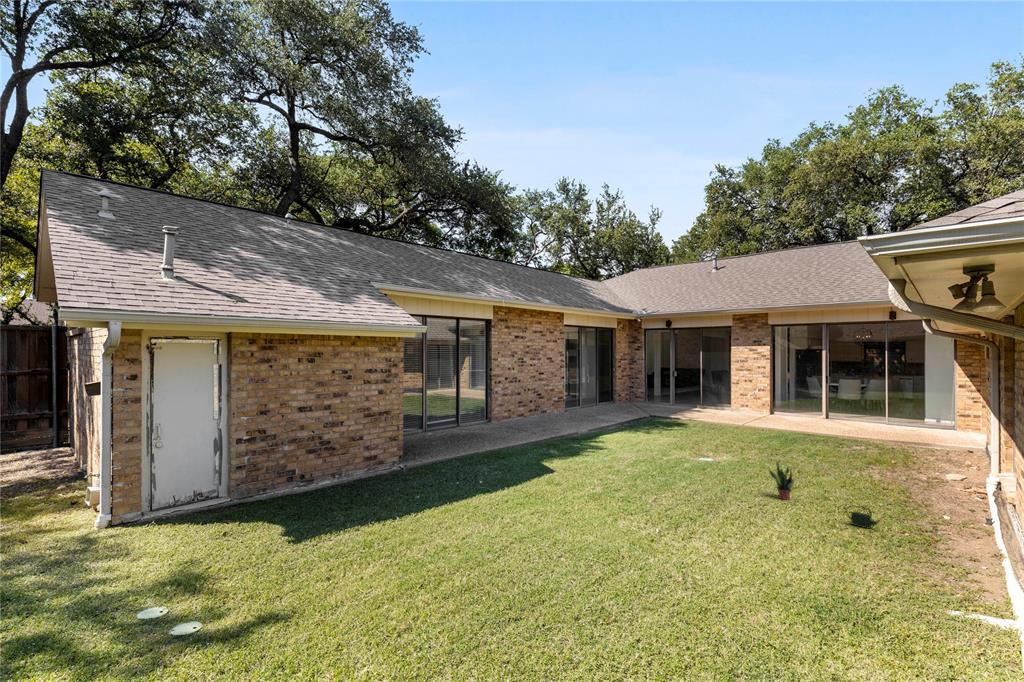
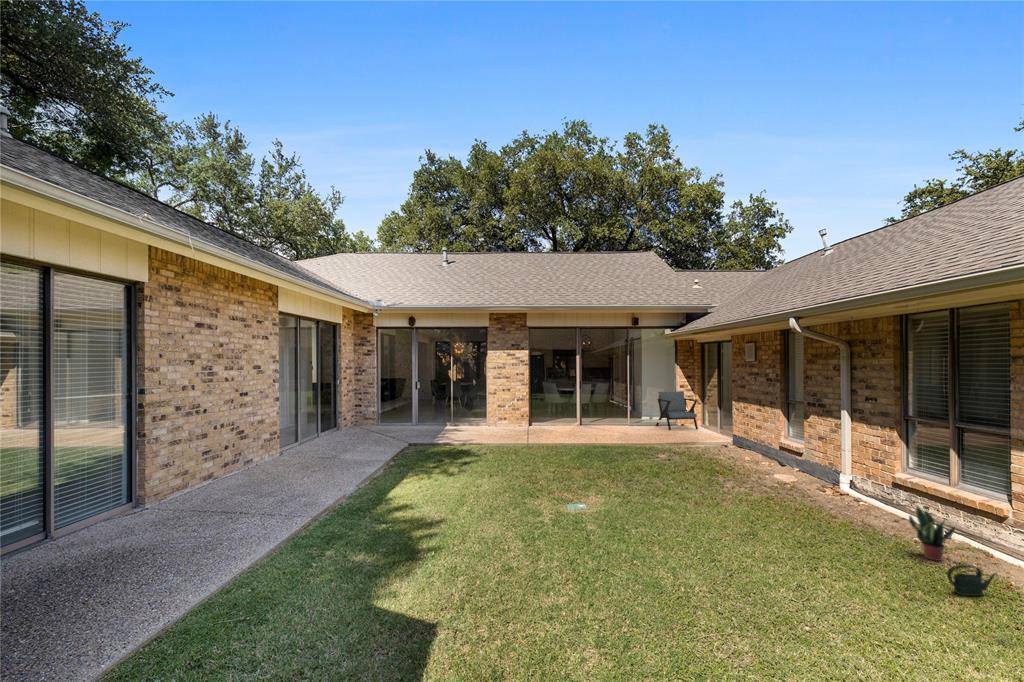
lounge chair: none [921,392,972,437] -> present [656,391,698,430]
potted plant: present [769,463,797,500] -> present [909,505,955,561]

